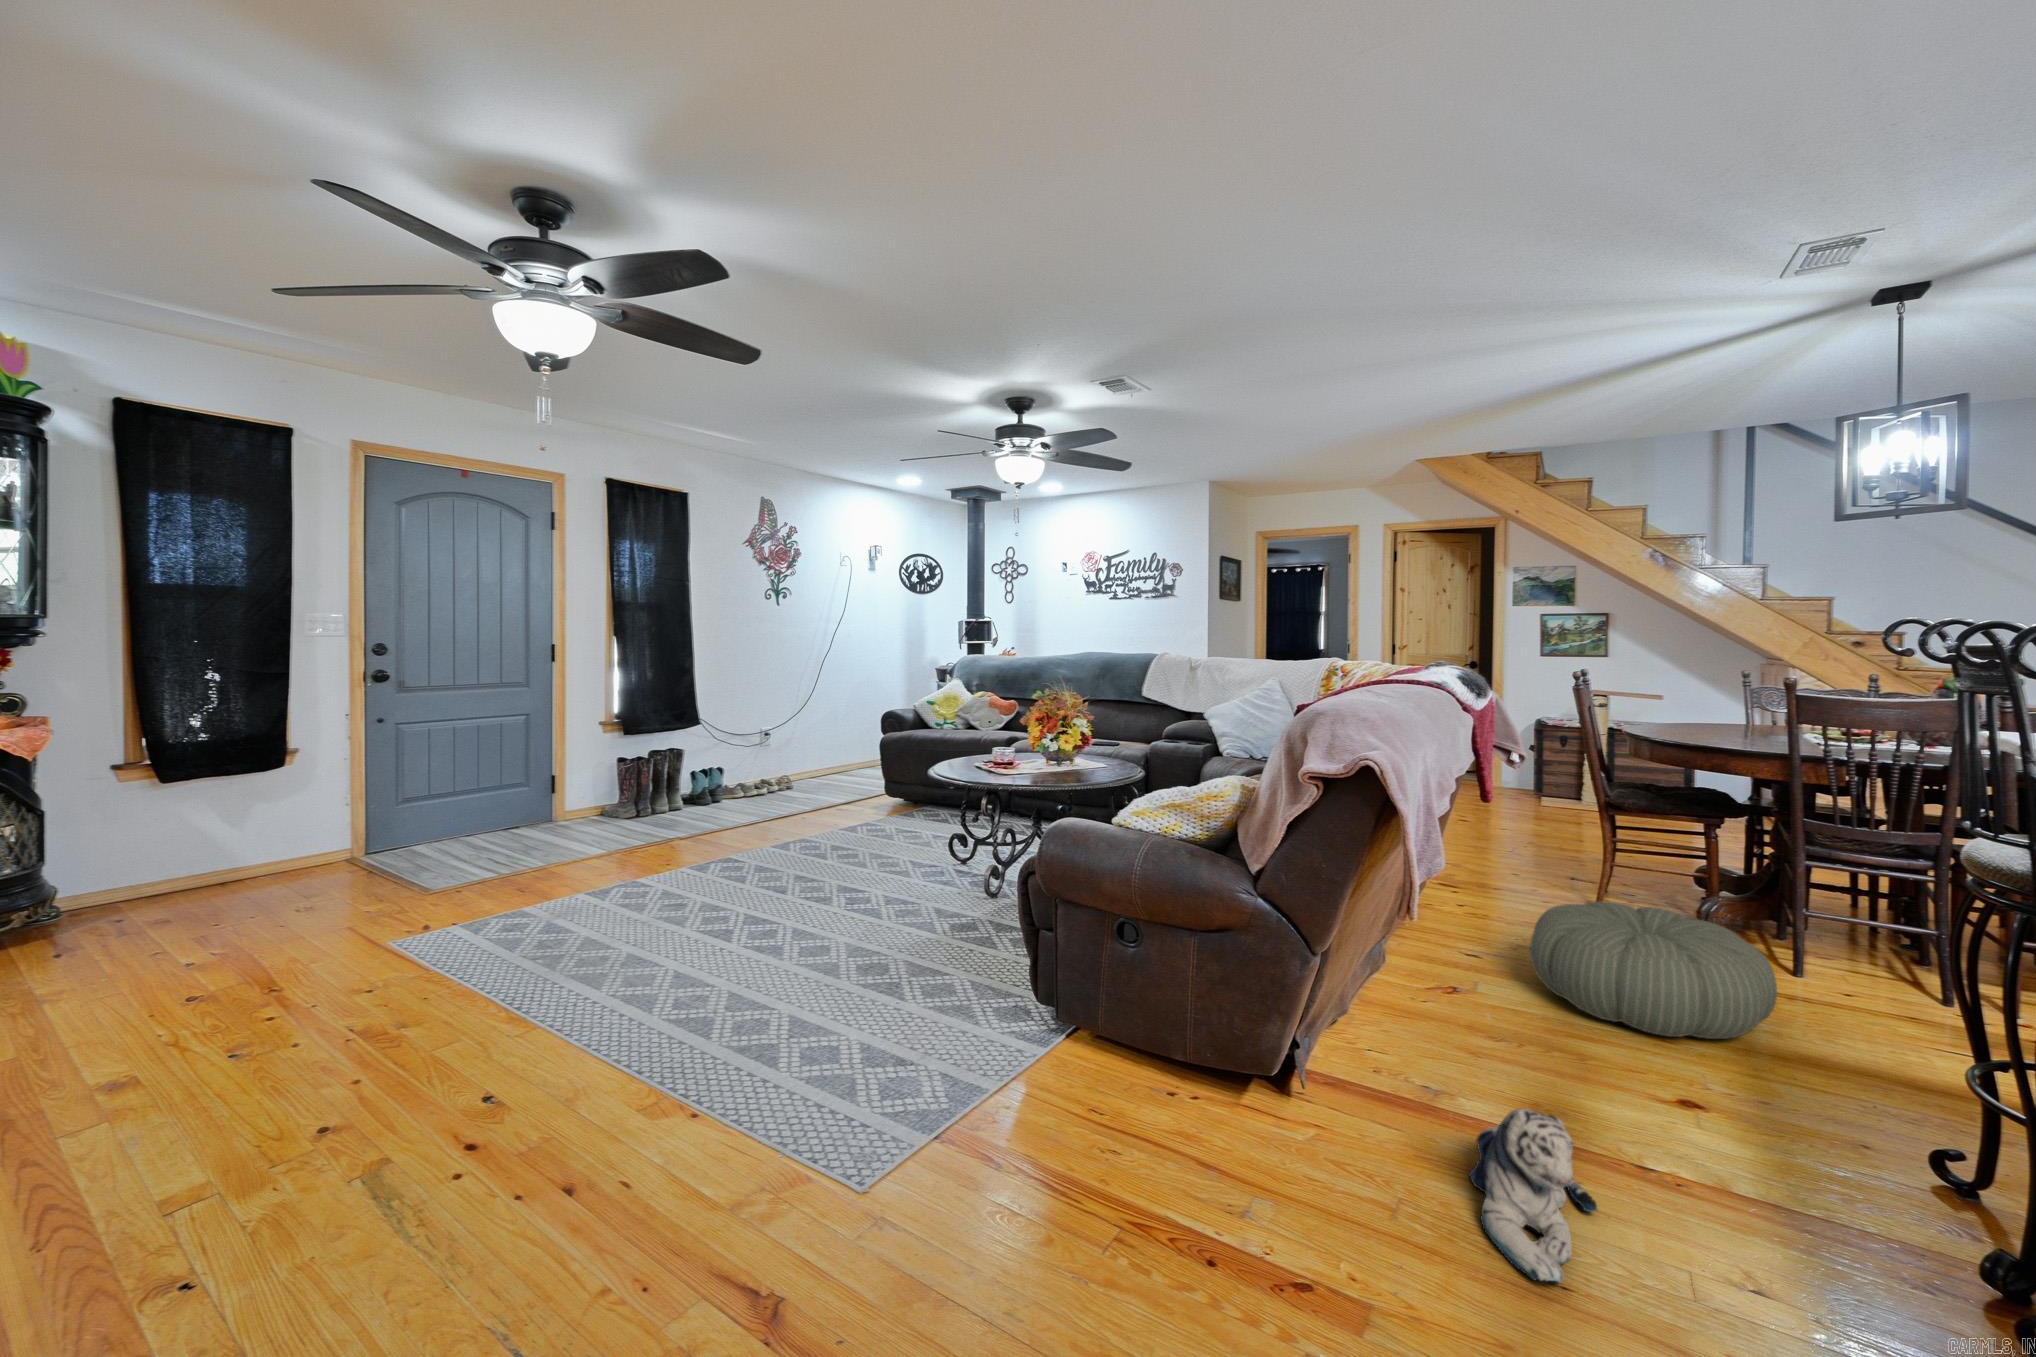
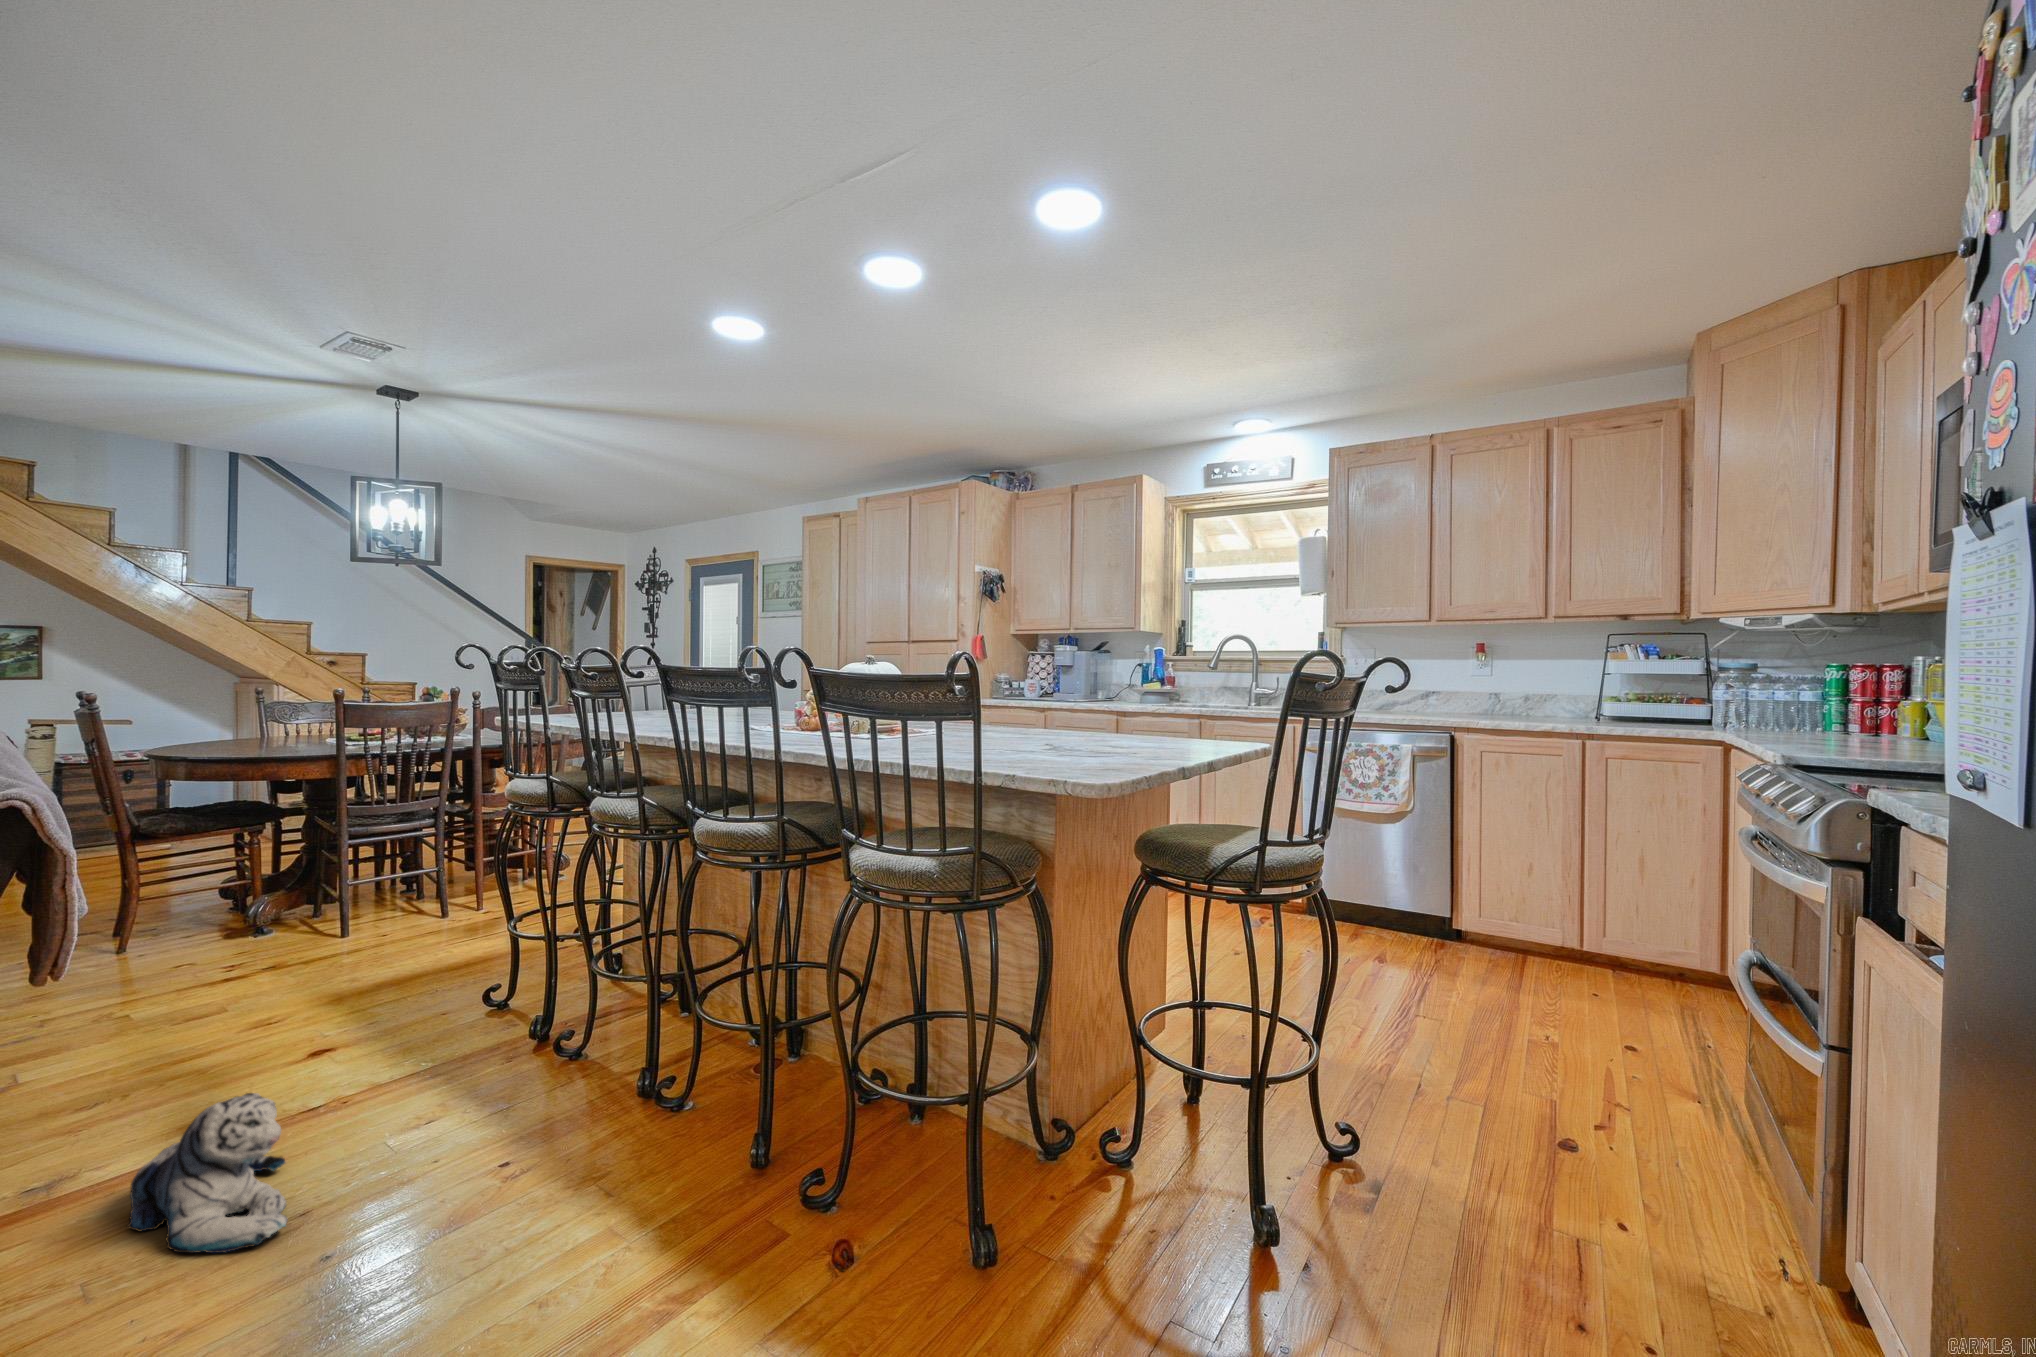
pouf: present [1530,901,1777,1039] -> none [75,906,353,1037]

